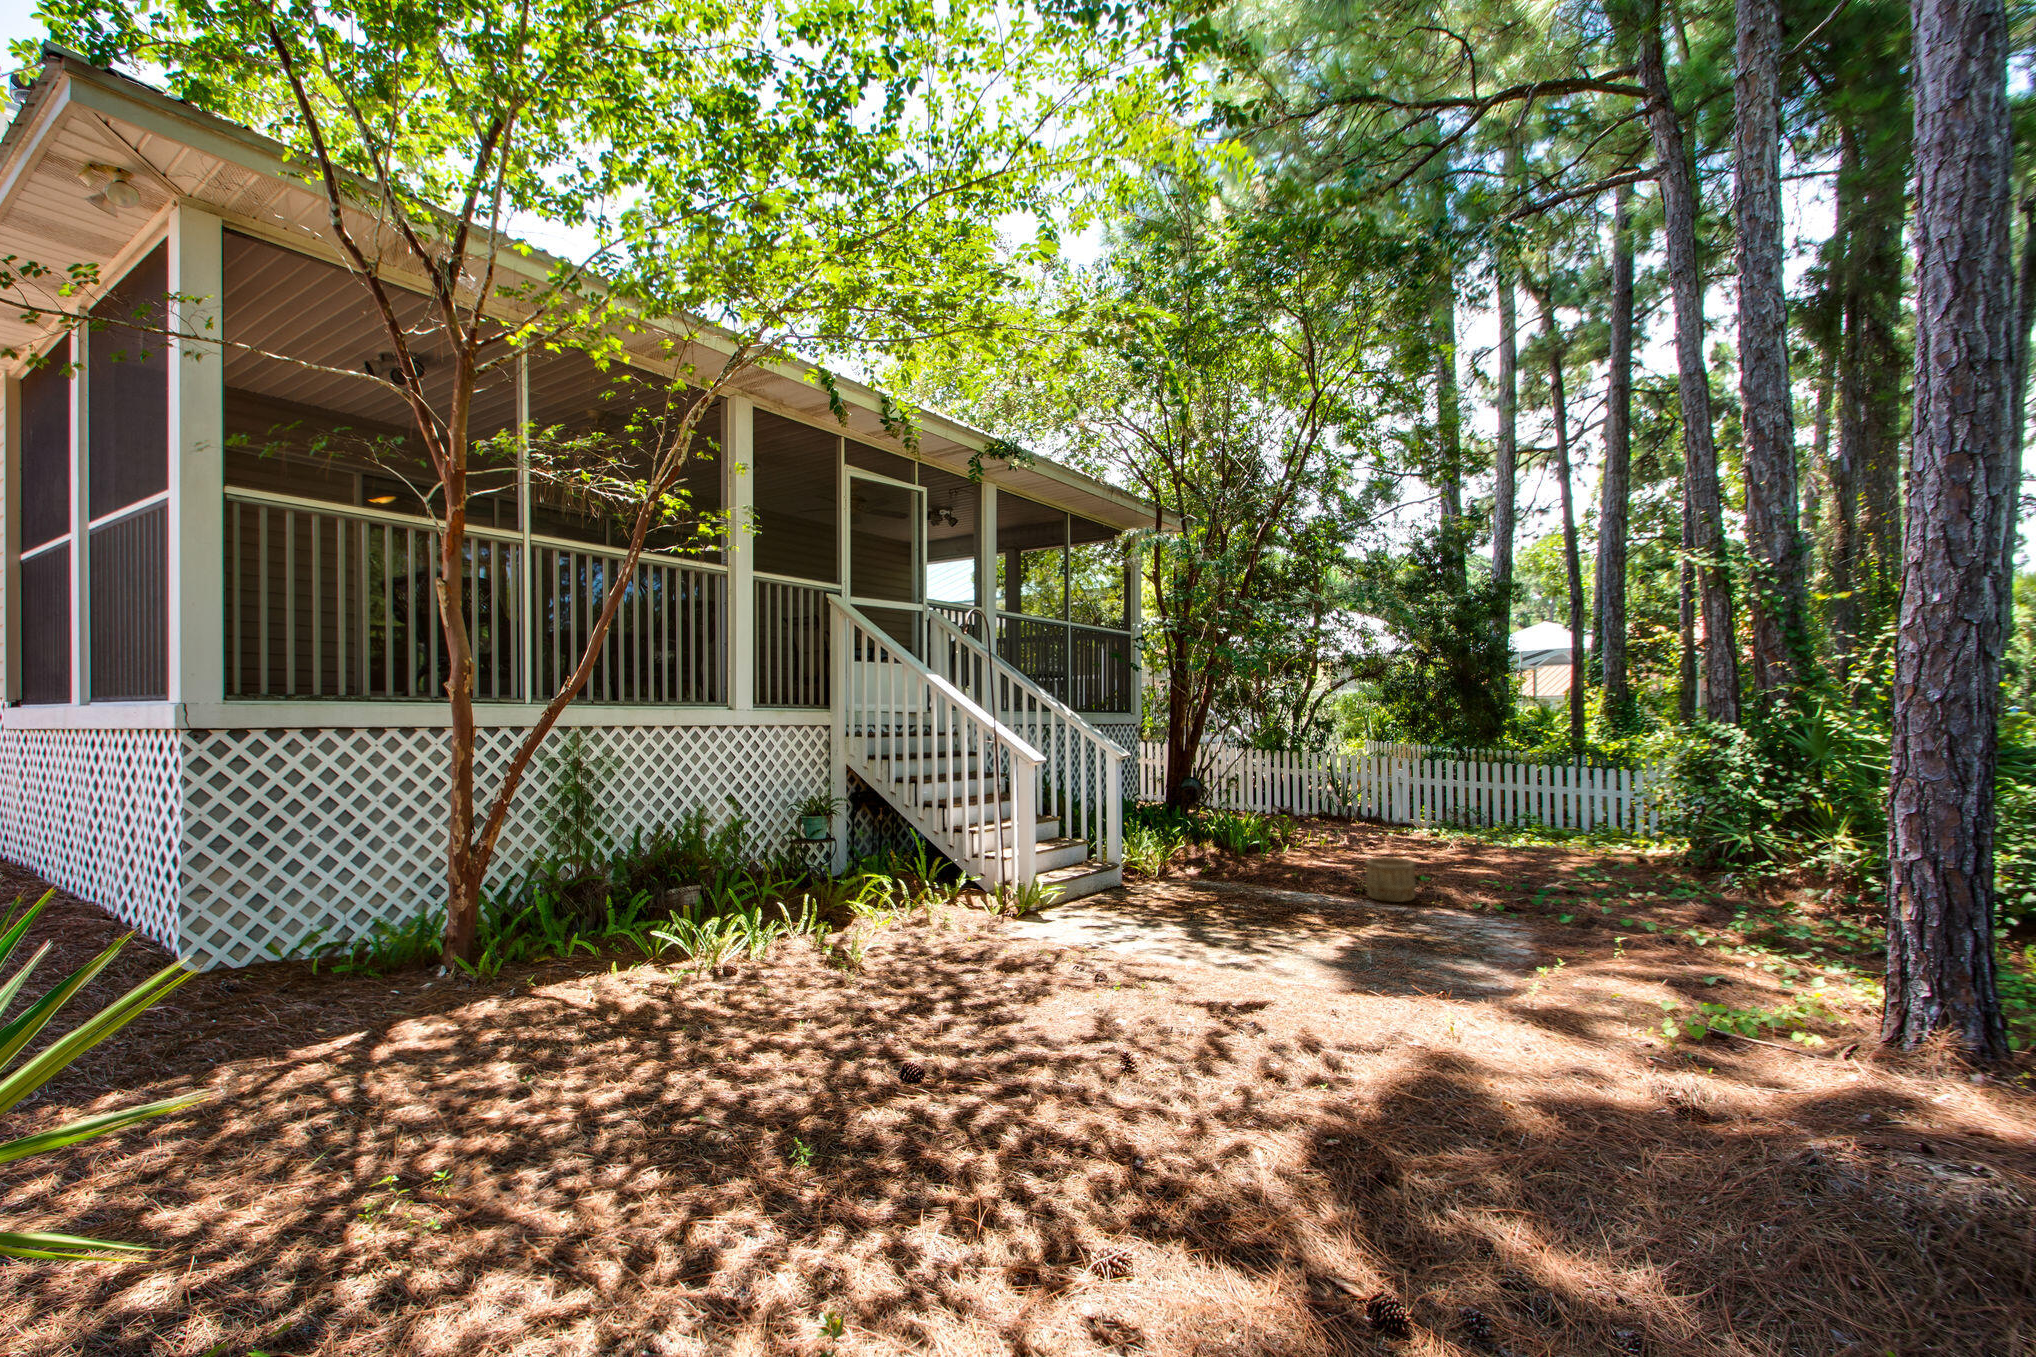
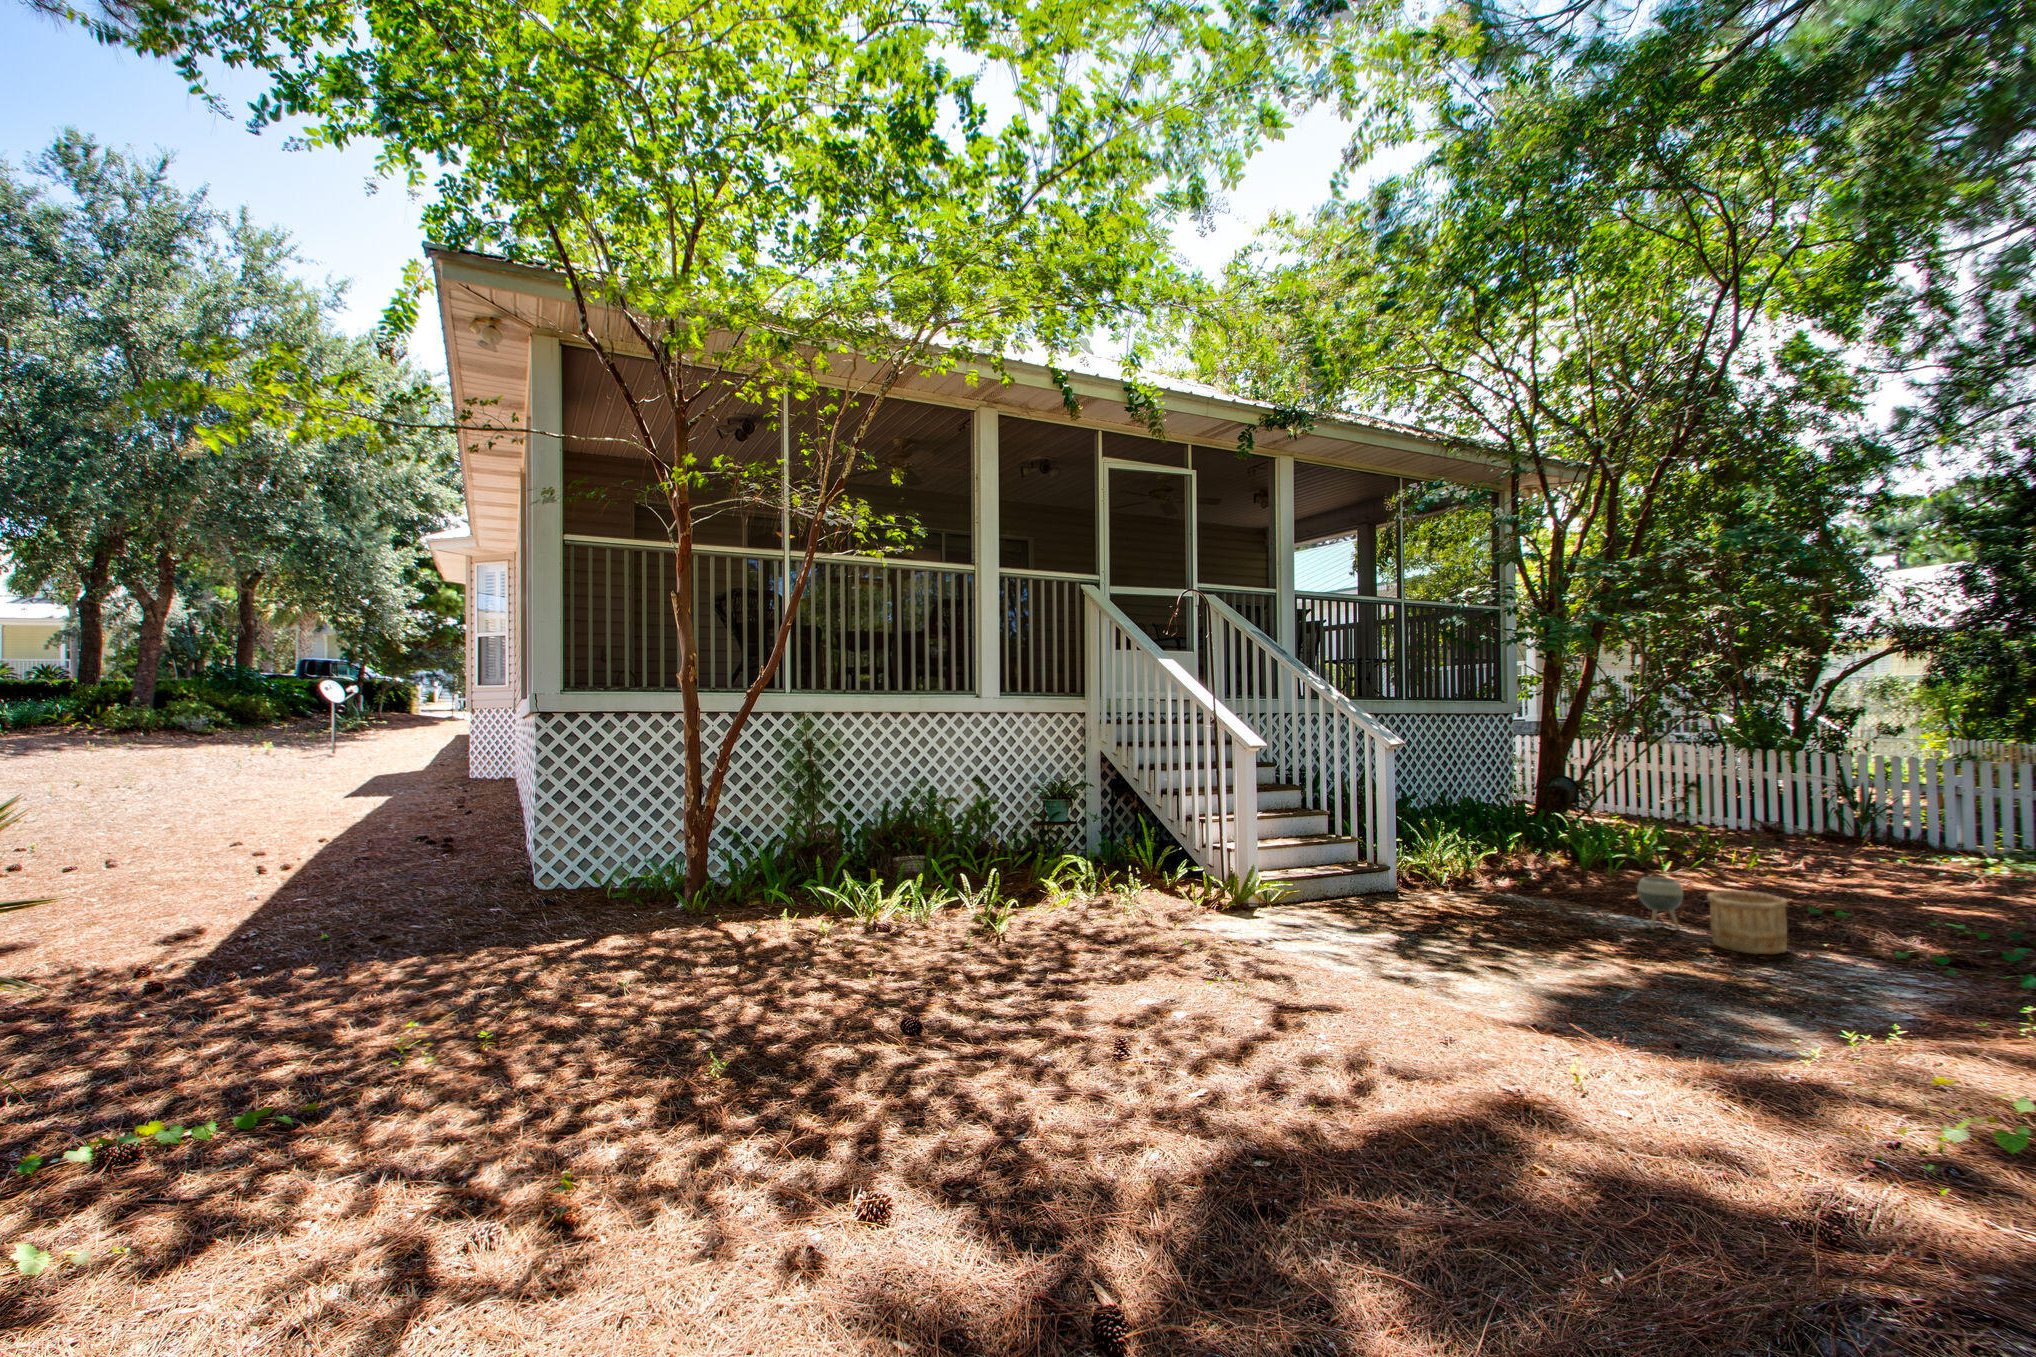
planter: none [1312,853,1342,892] -> present [1637,877,1683,929]

